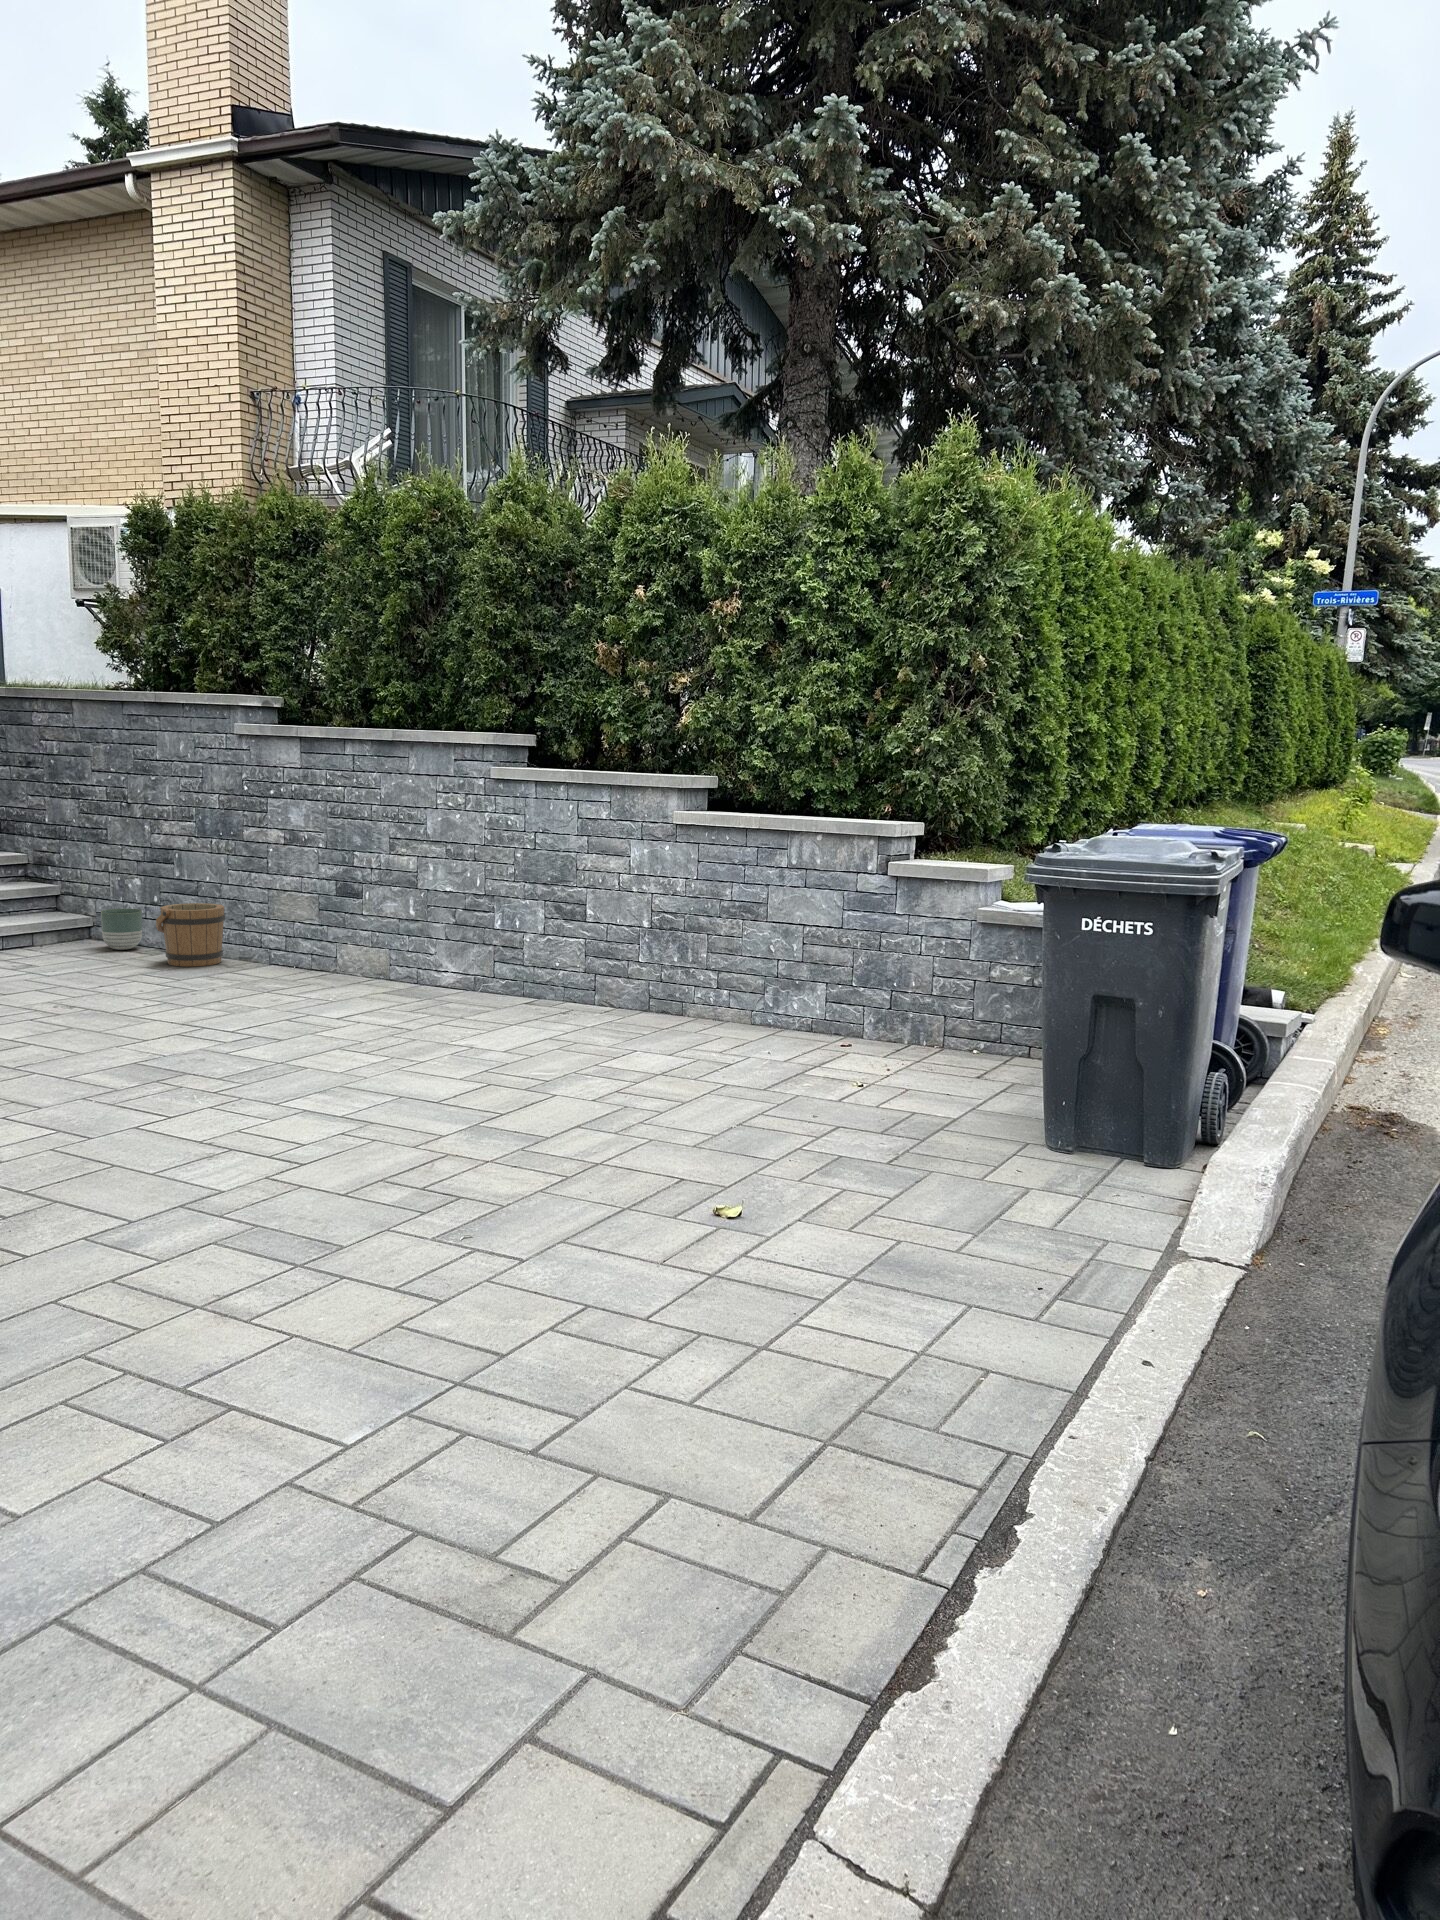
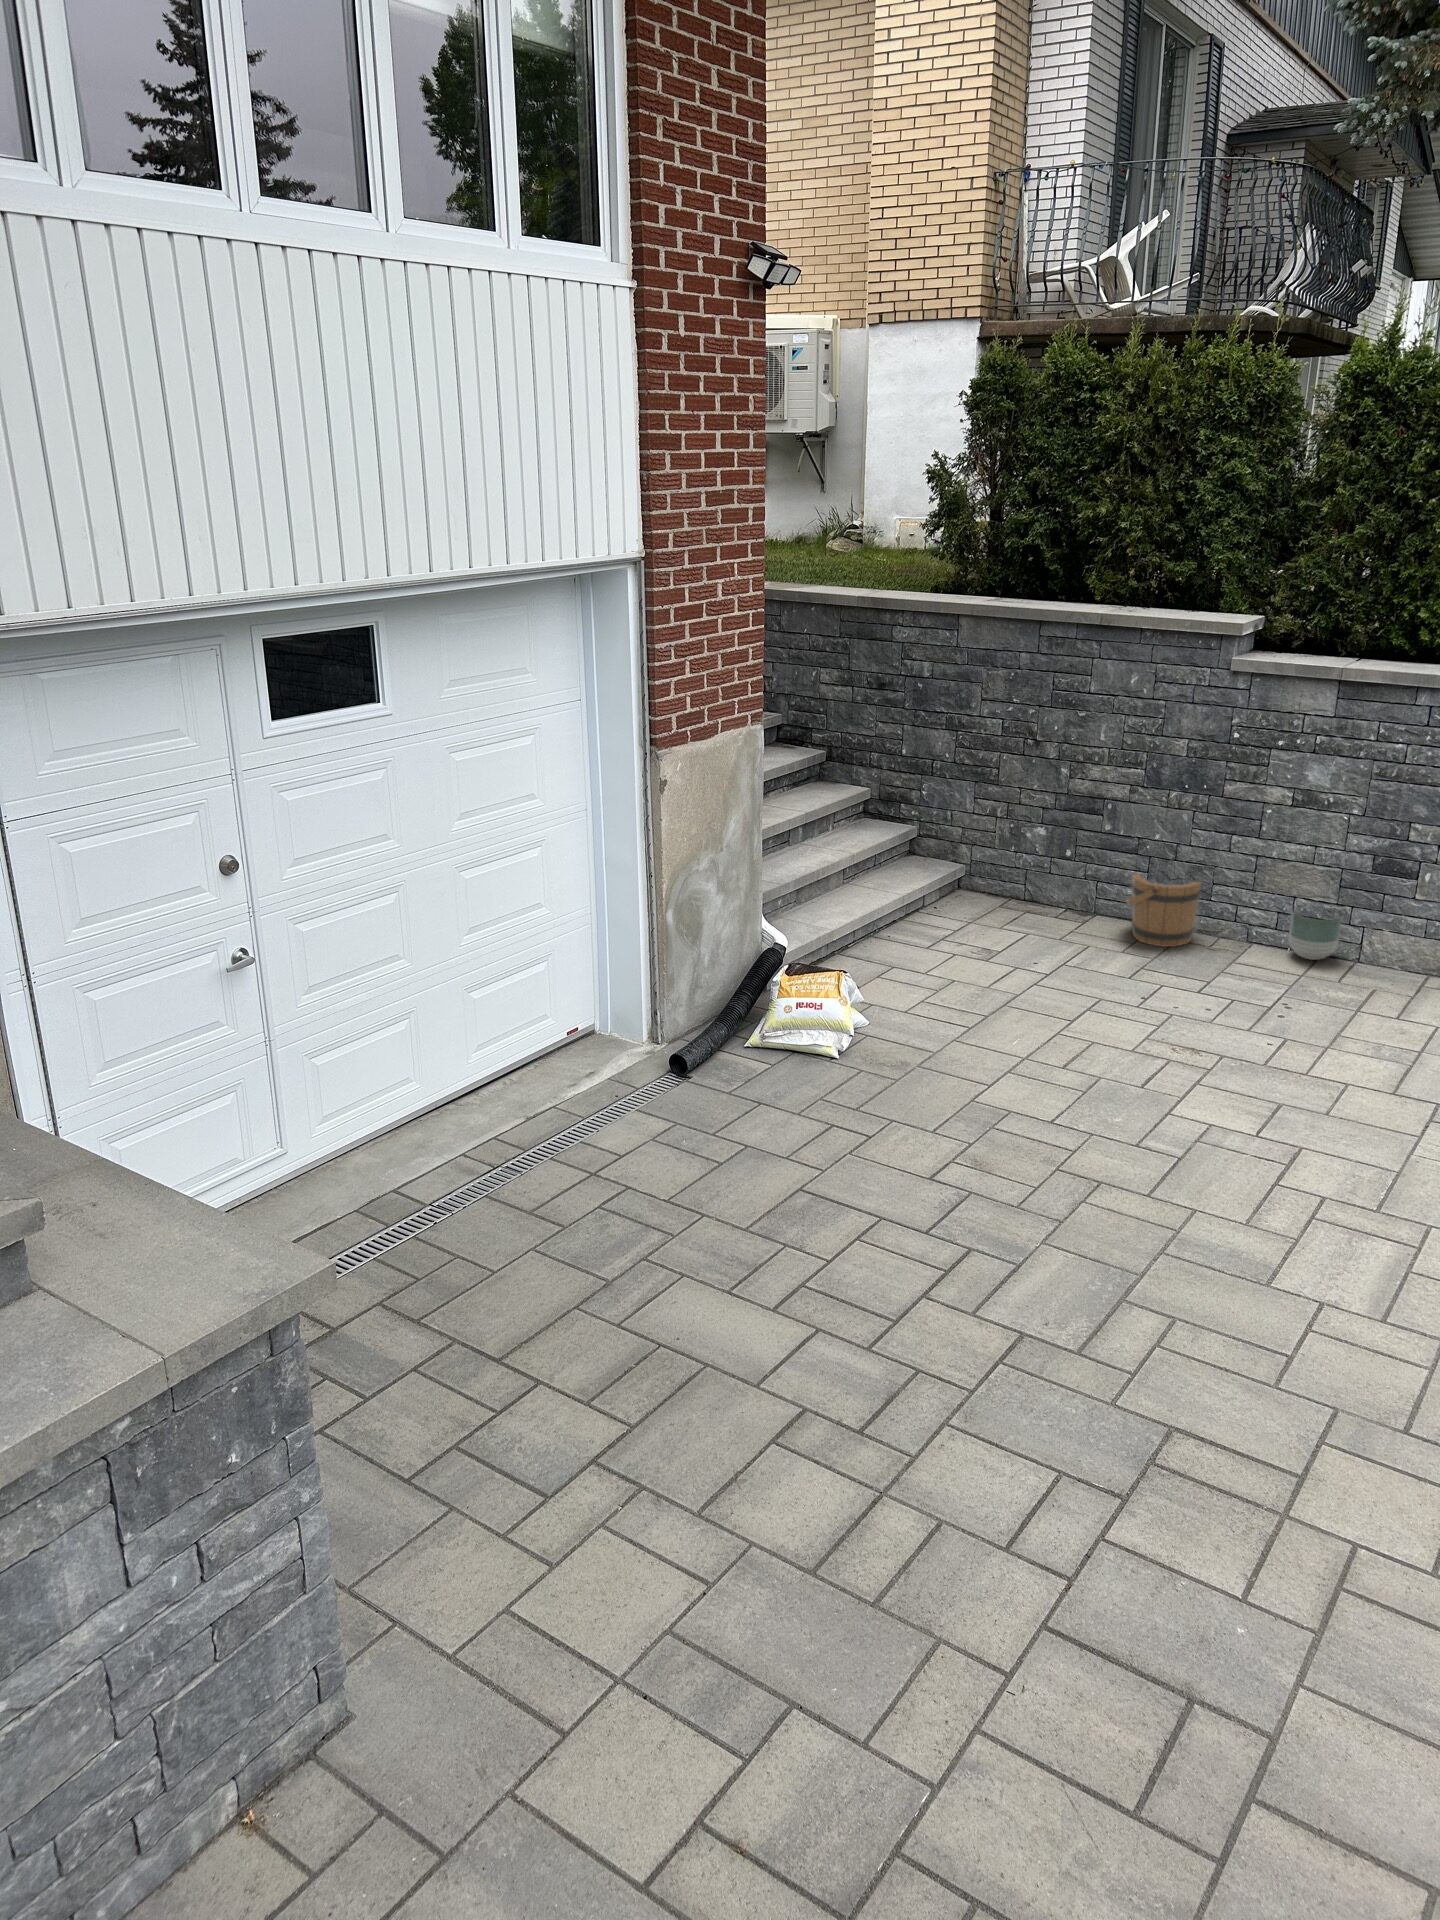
planter: present [101,909,142,950] -> present [1289,911,1342,960]

